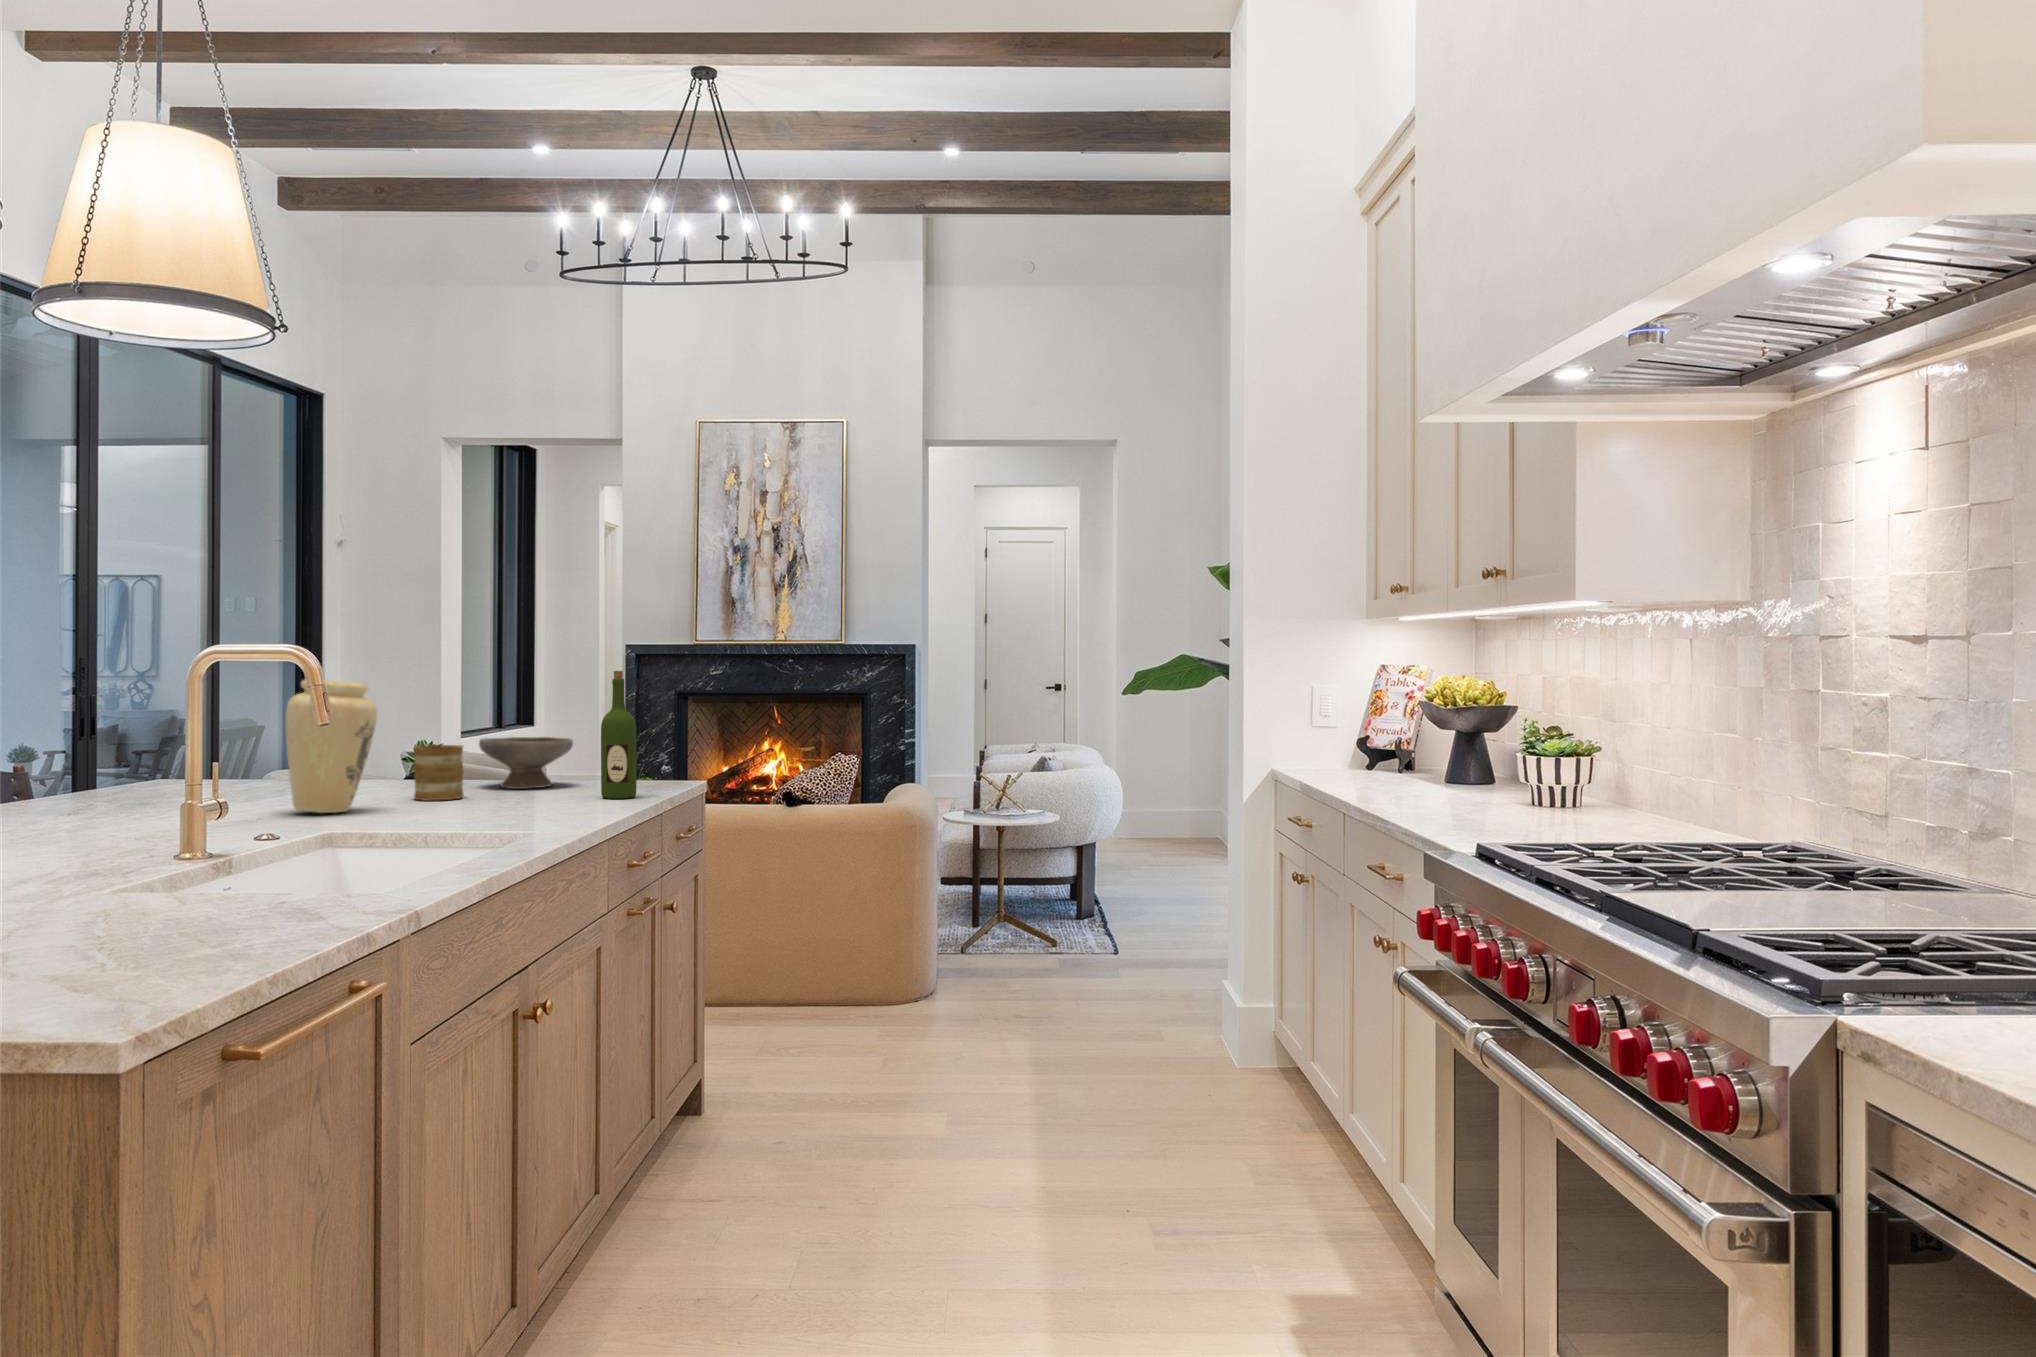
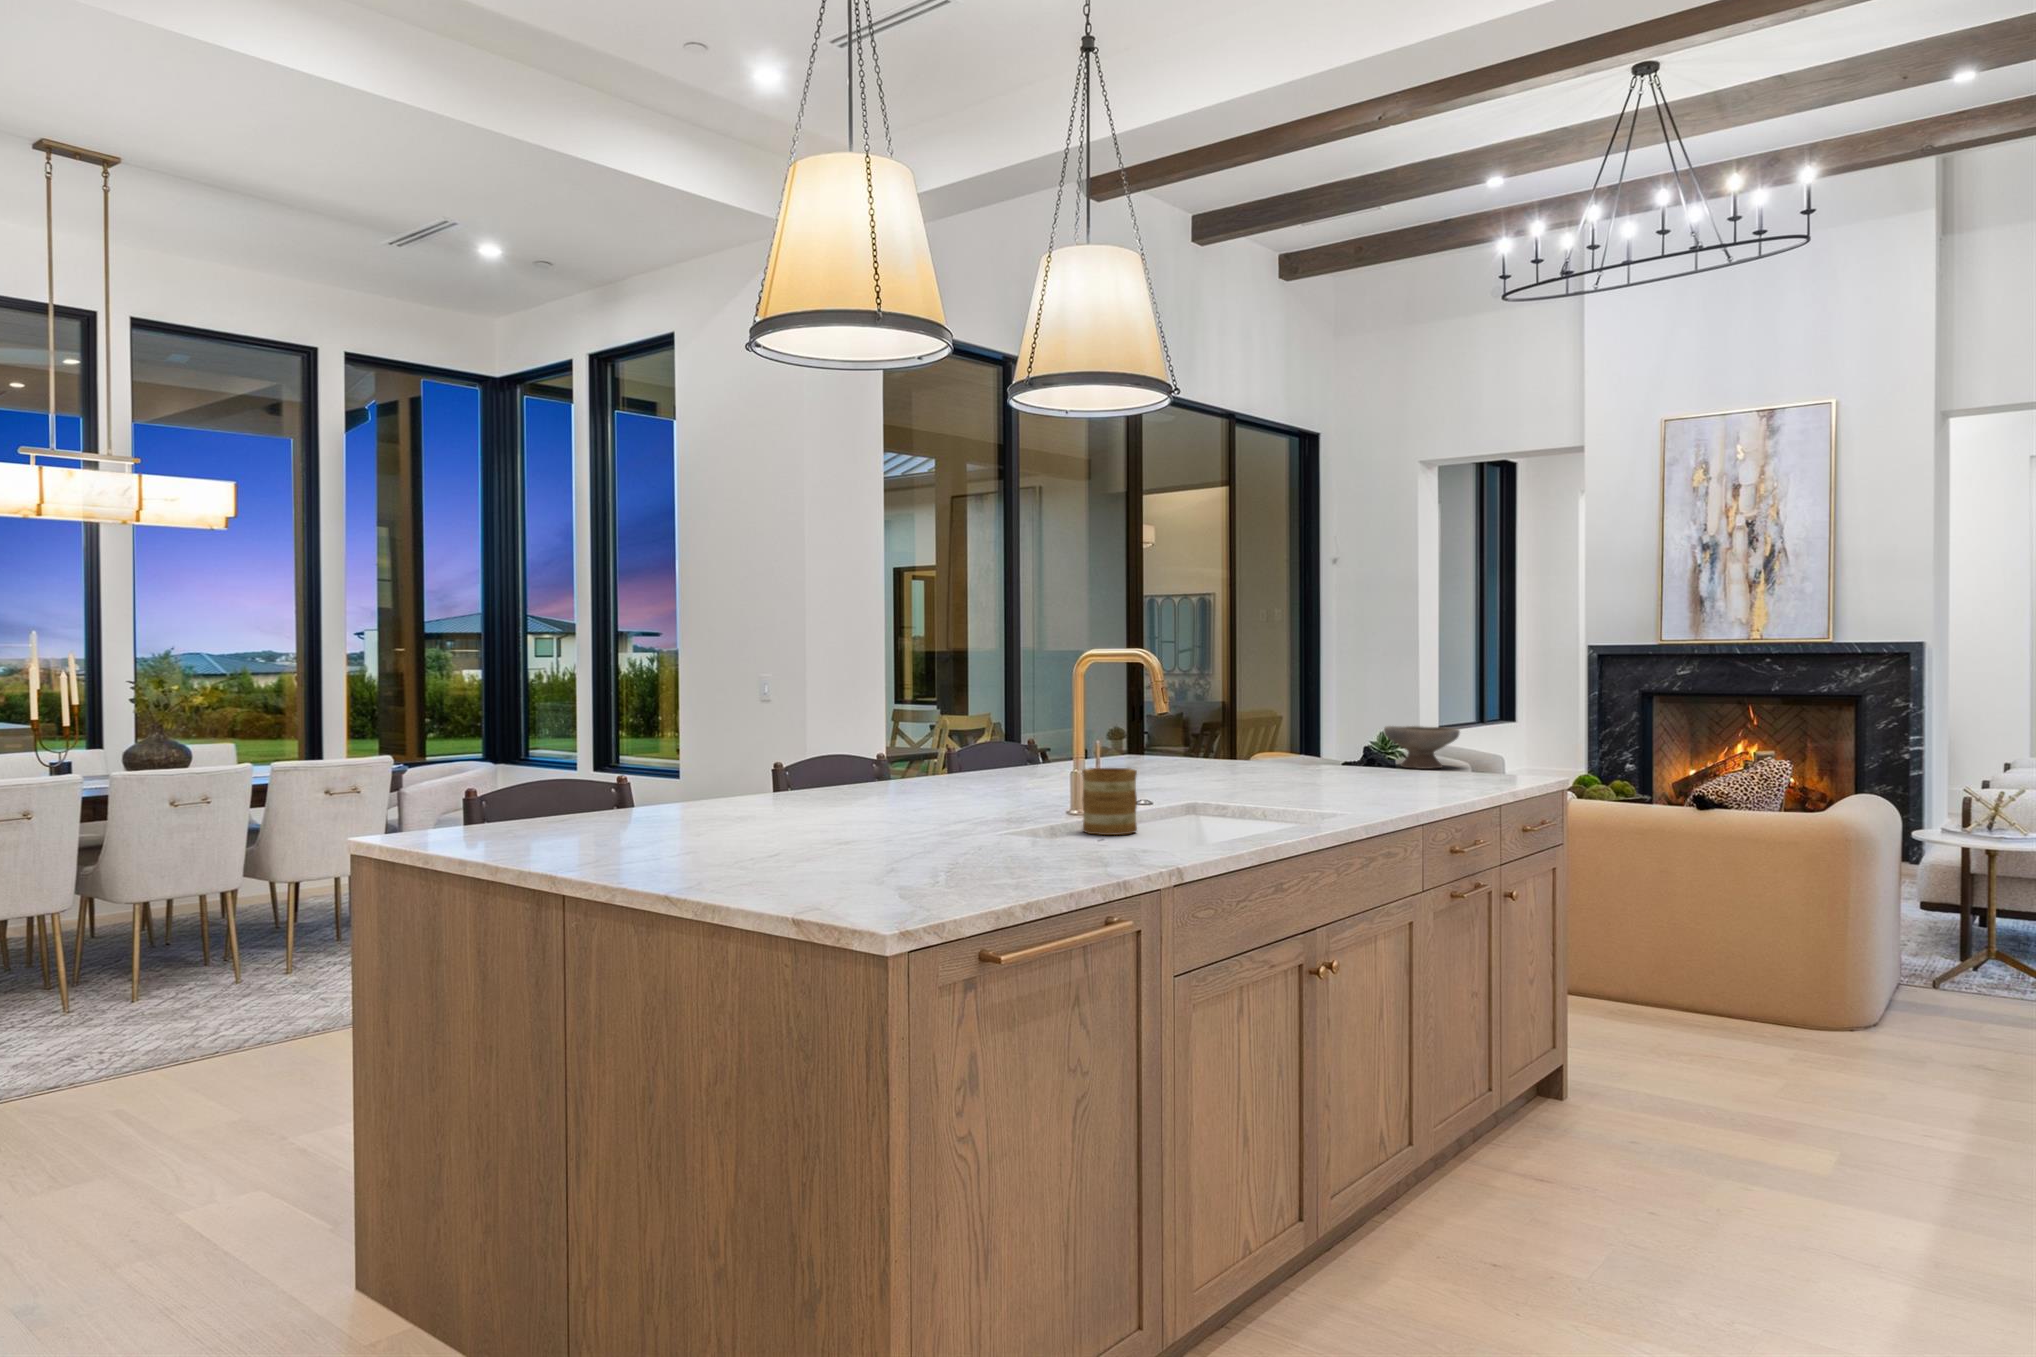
wine bottle: present [601,671,636,799] -> none [1470,672,1500,780]
vase: present [286,680,377,813] -> none [1237,678,1296,775]
mug: present [414,745,464,801] -> present [1082,768,1137,835]

